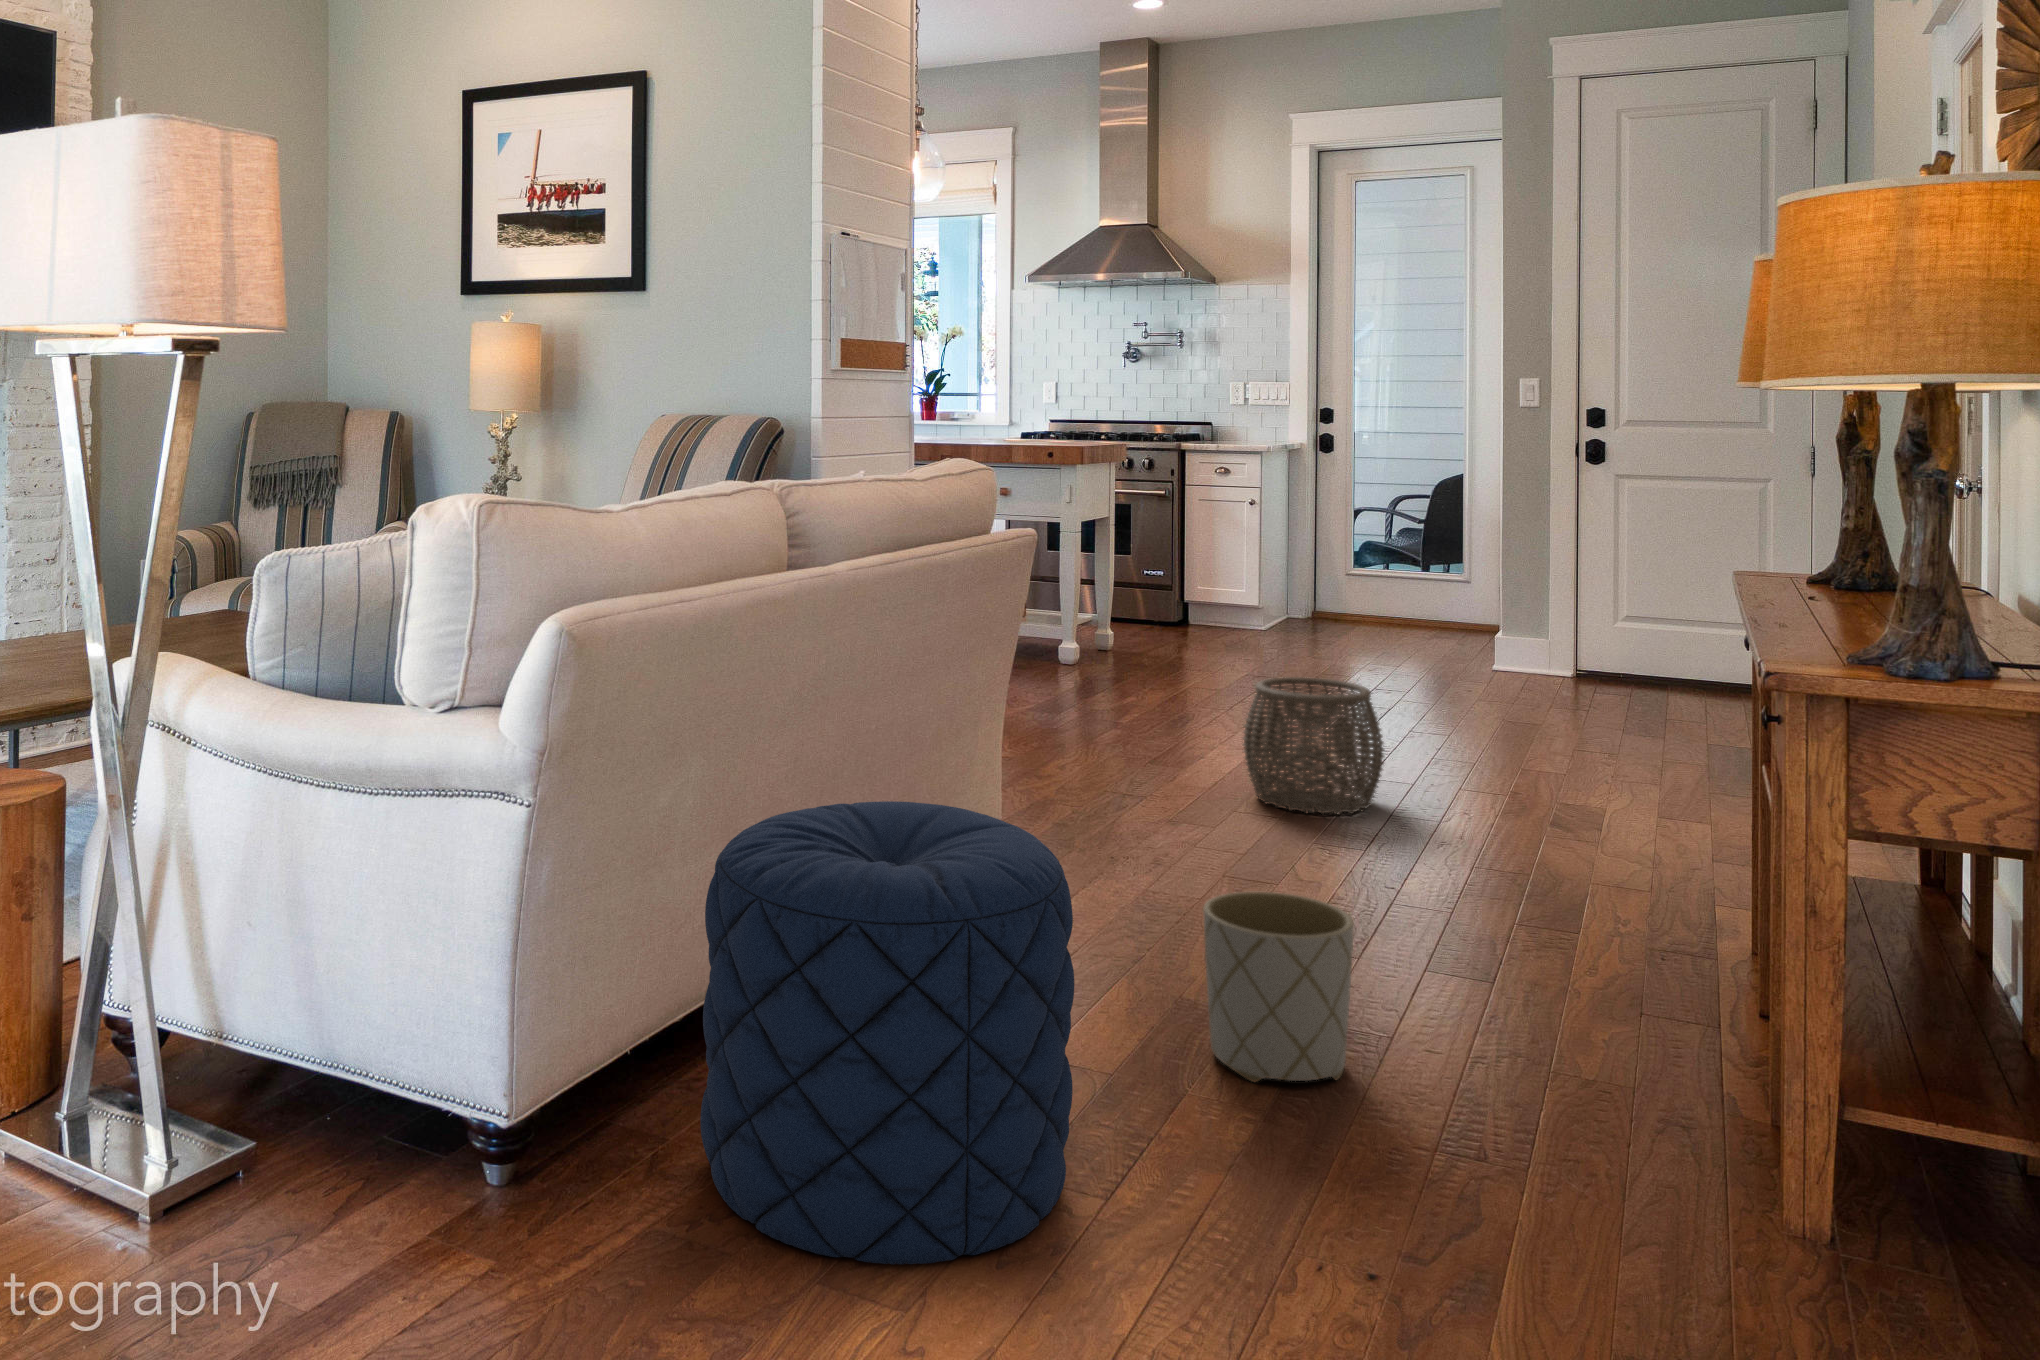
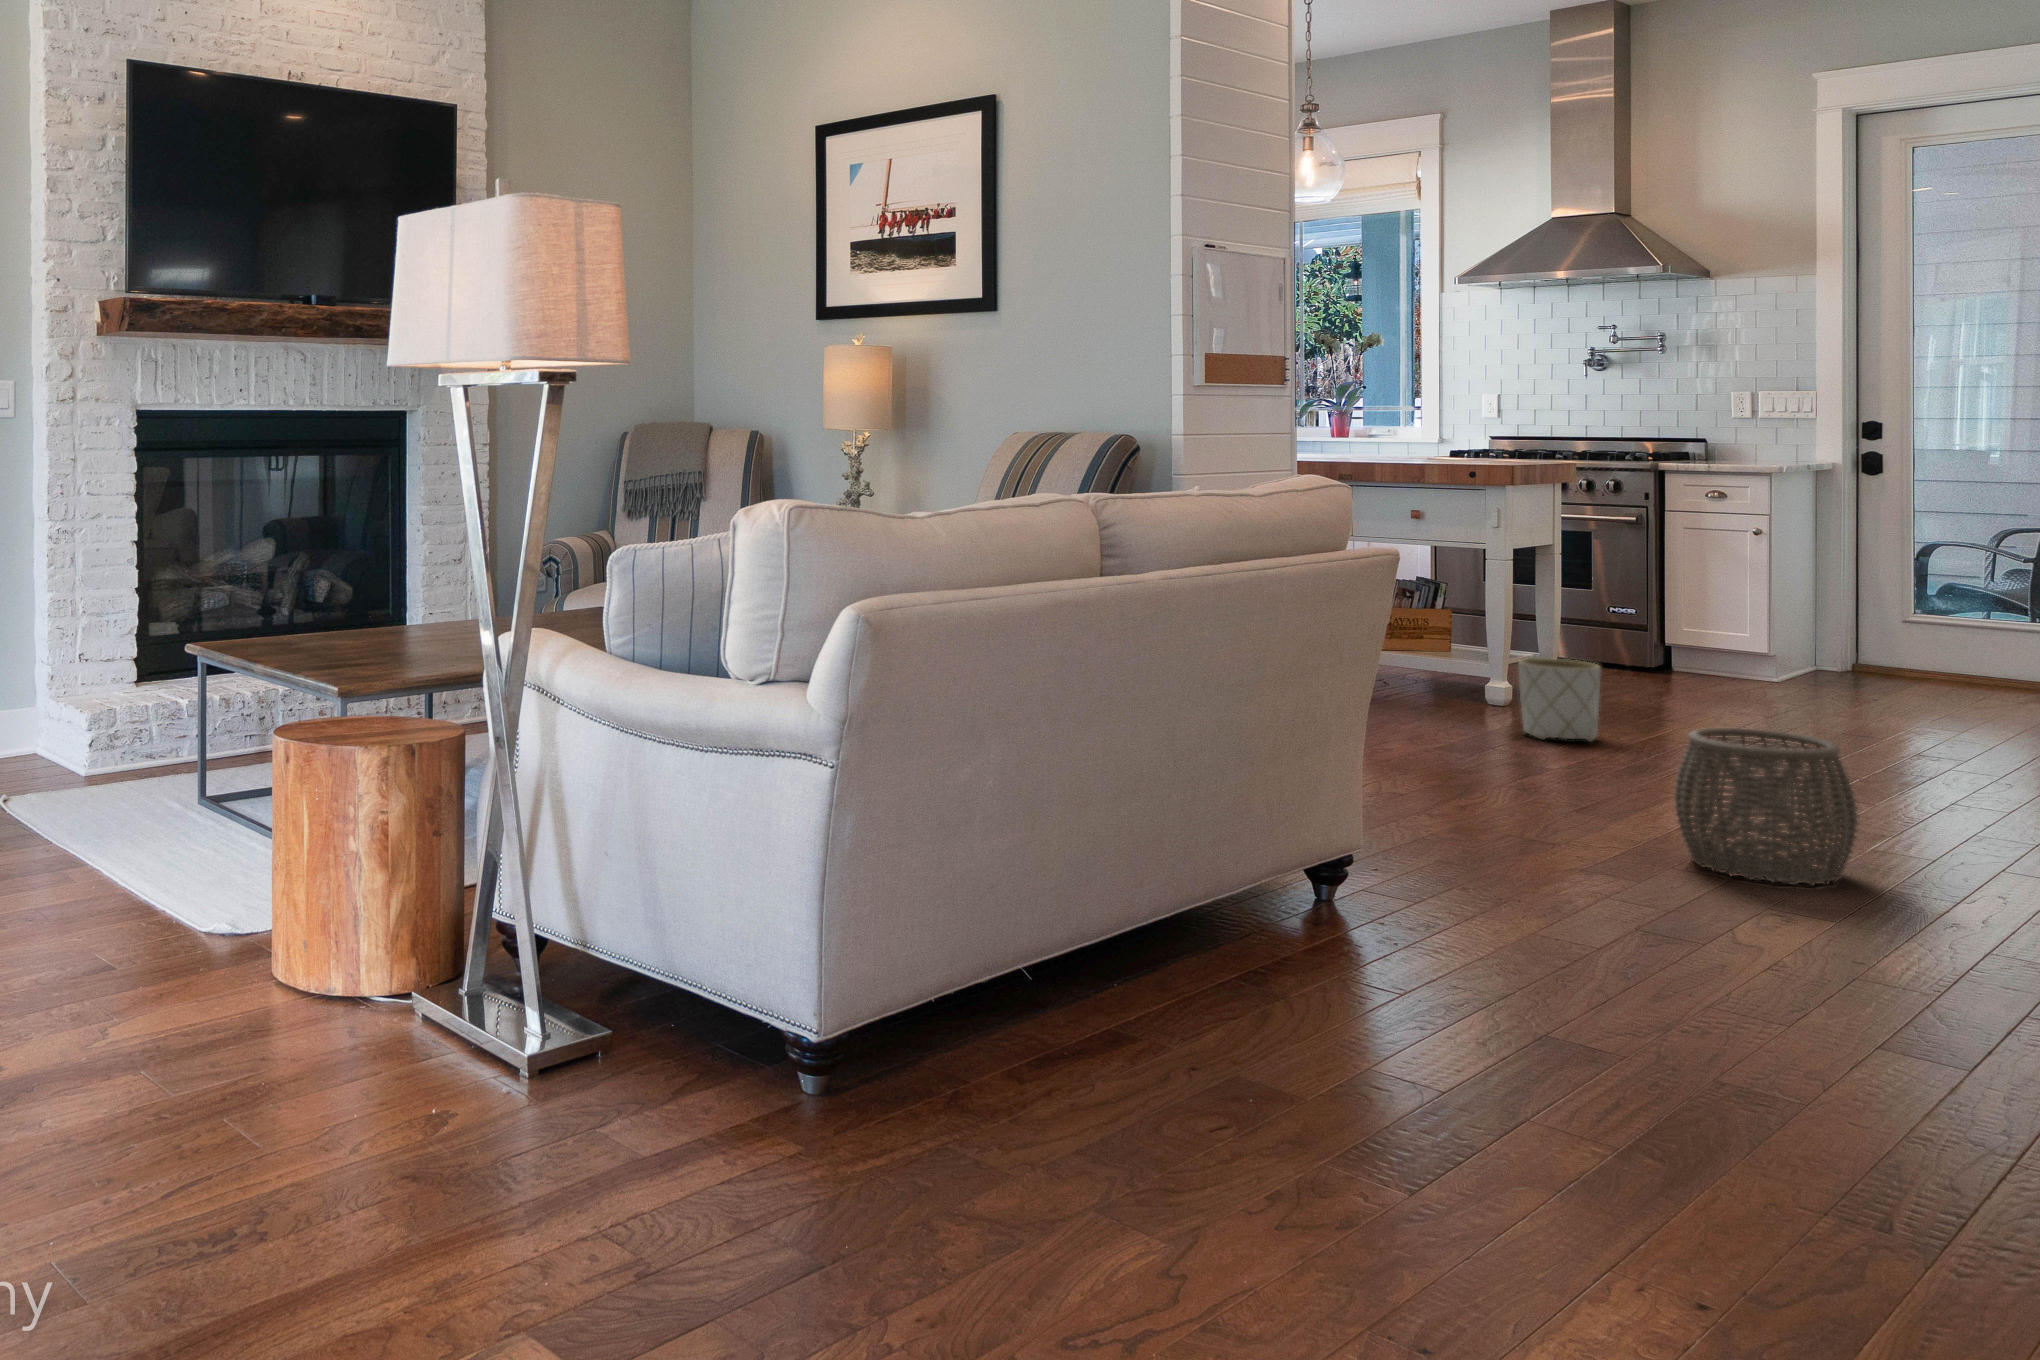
pouf: present [700,801,1074,1264] -> none [985,794,1347,1202]
planter: present [1203,892,1354,1082] -> present [1518,658,1601,742]

